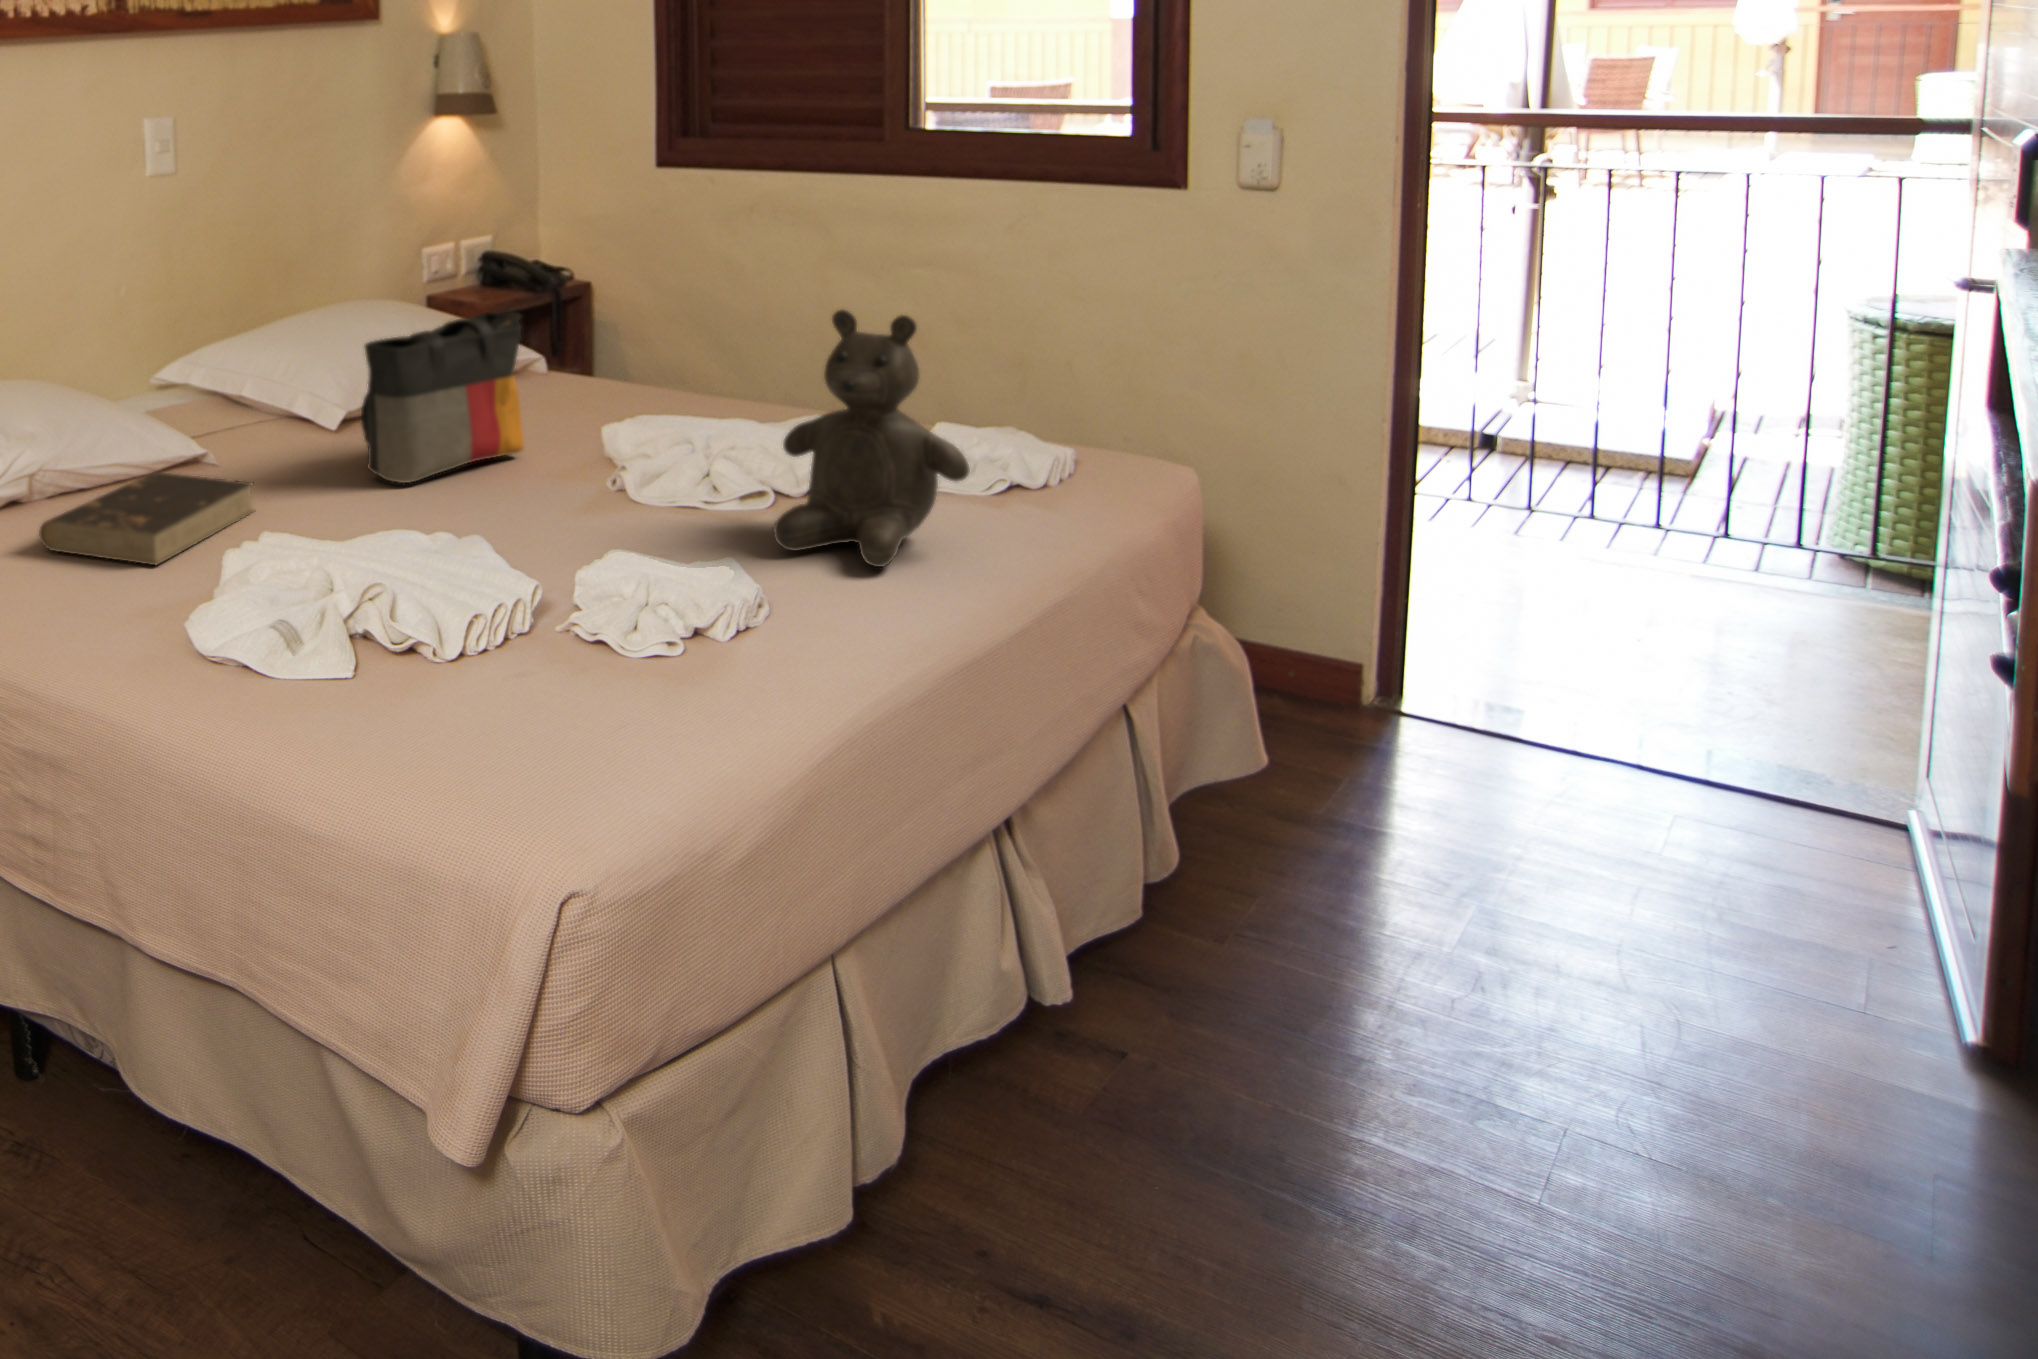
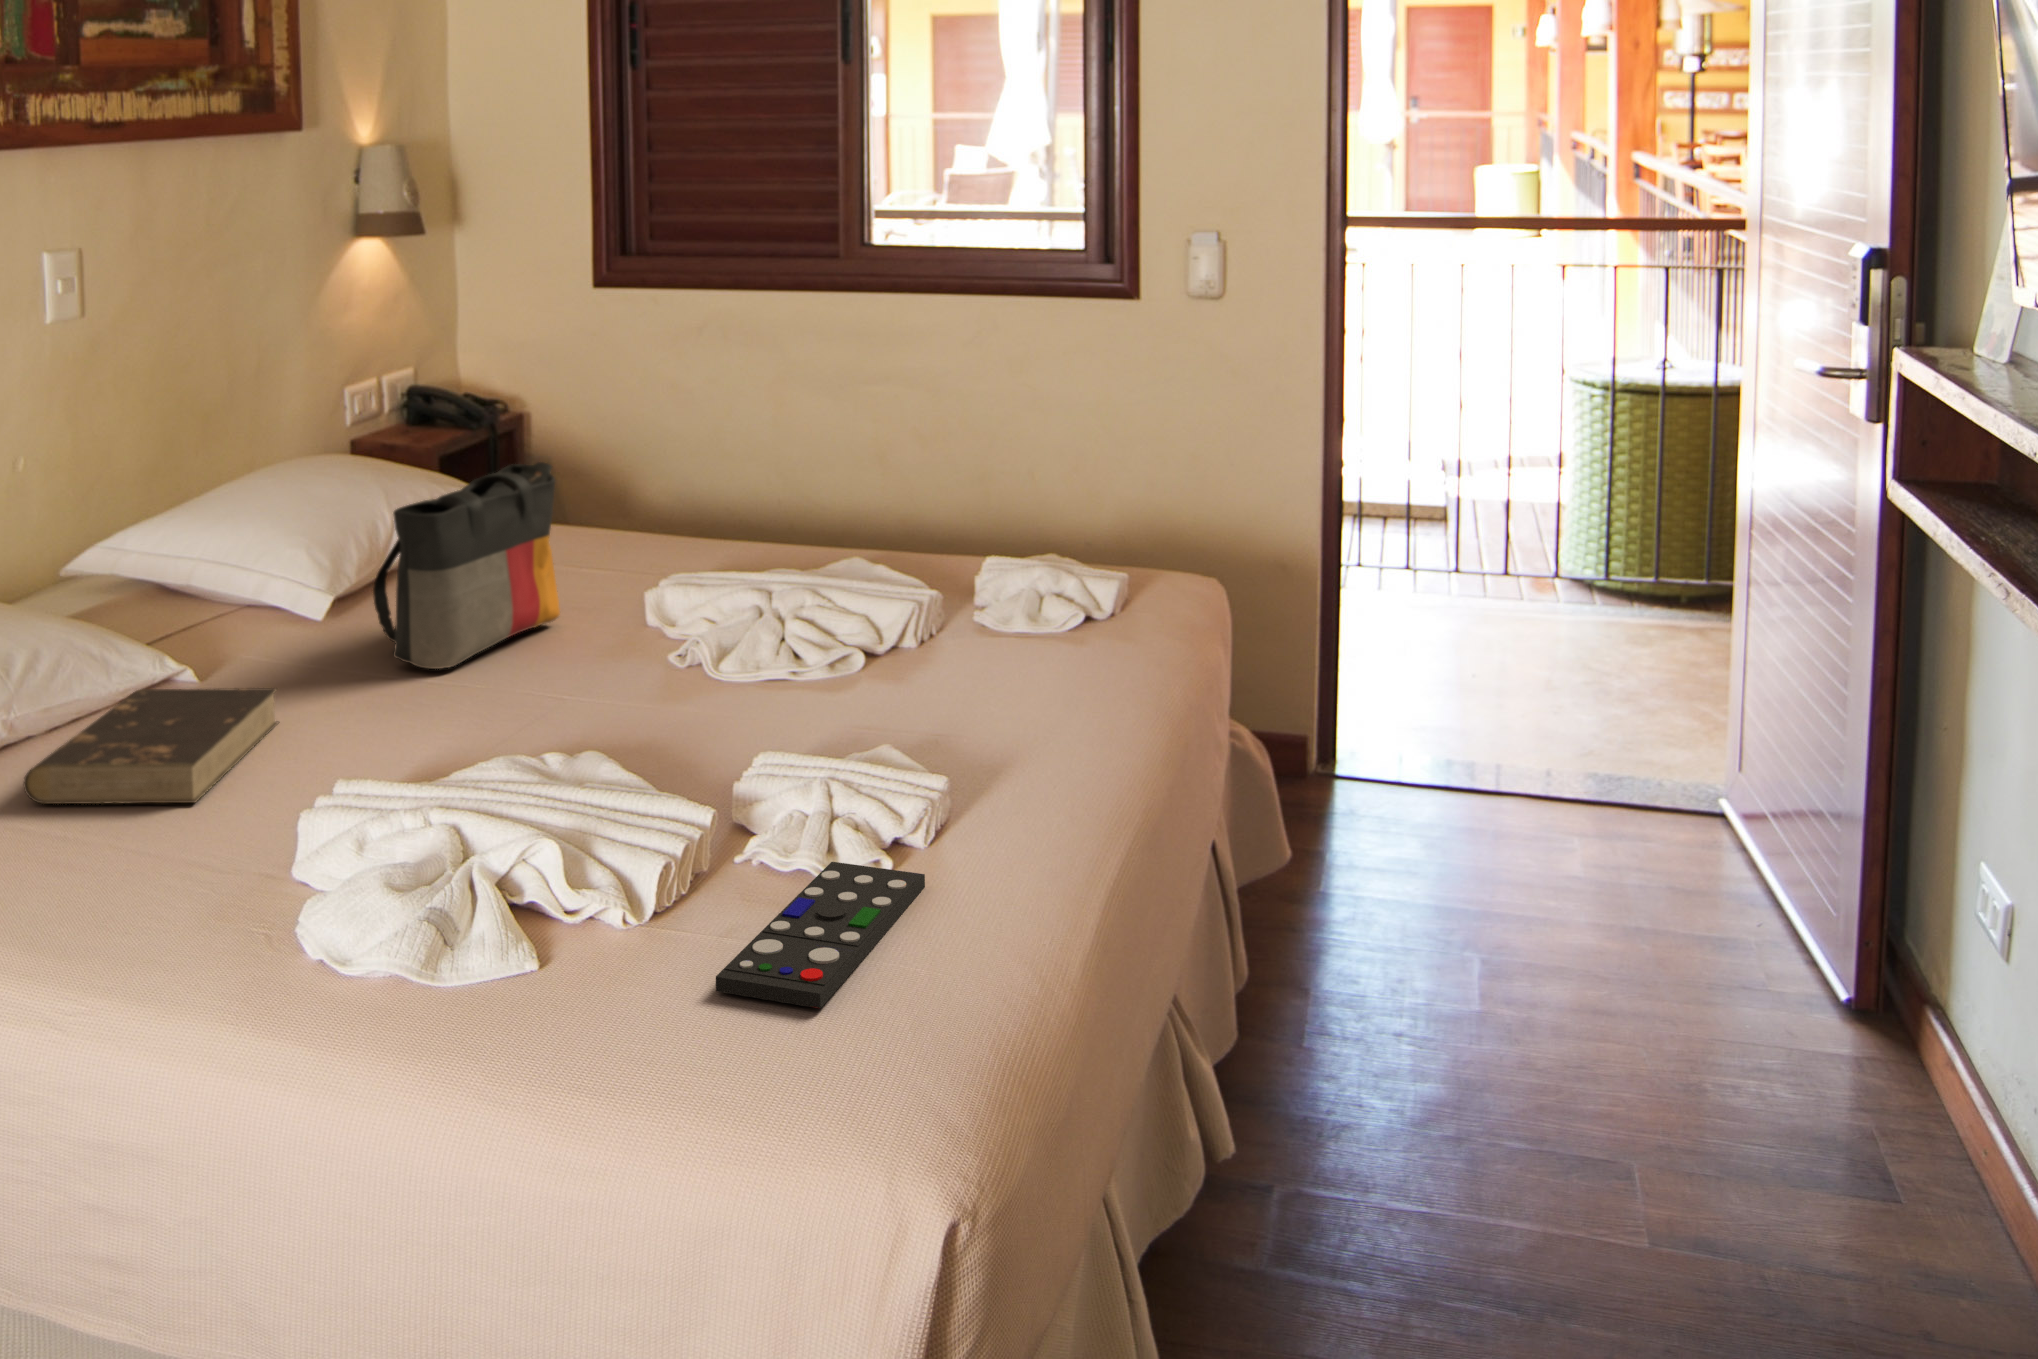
teddy bear: present [773,310,970,567] -> none [867,438,1057,699]
remote control: none [468,692,714,818] -> present [716,862,925,1009]

